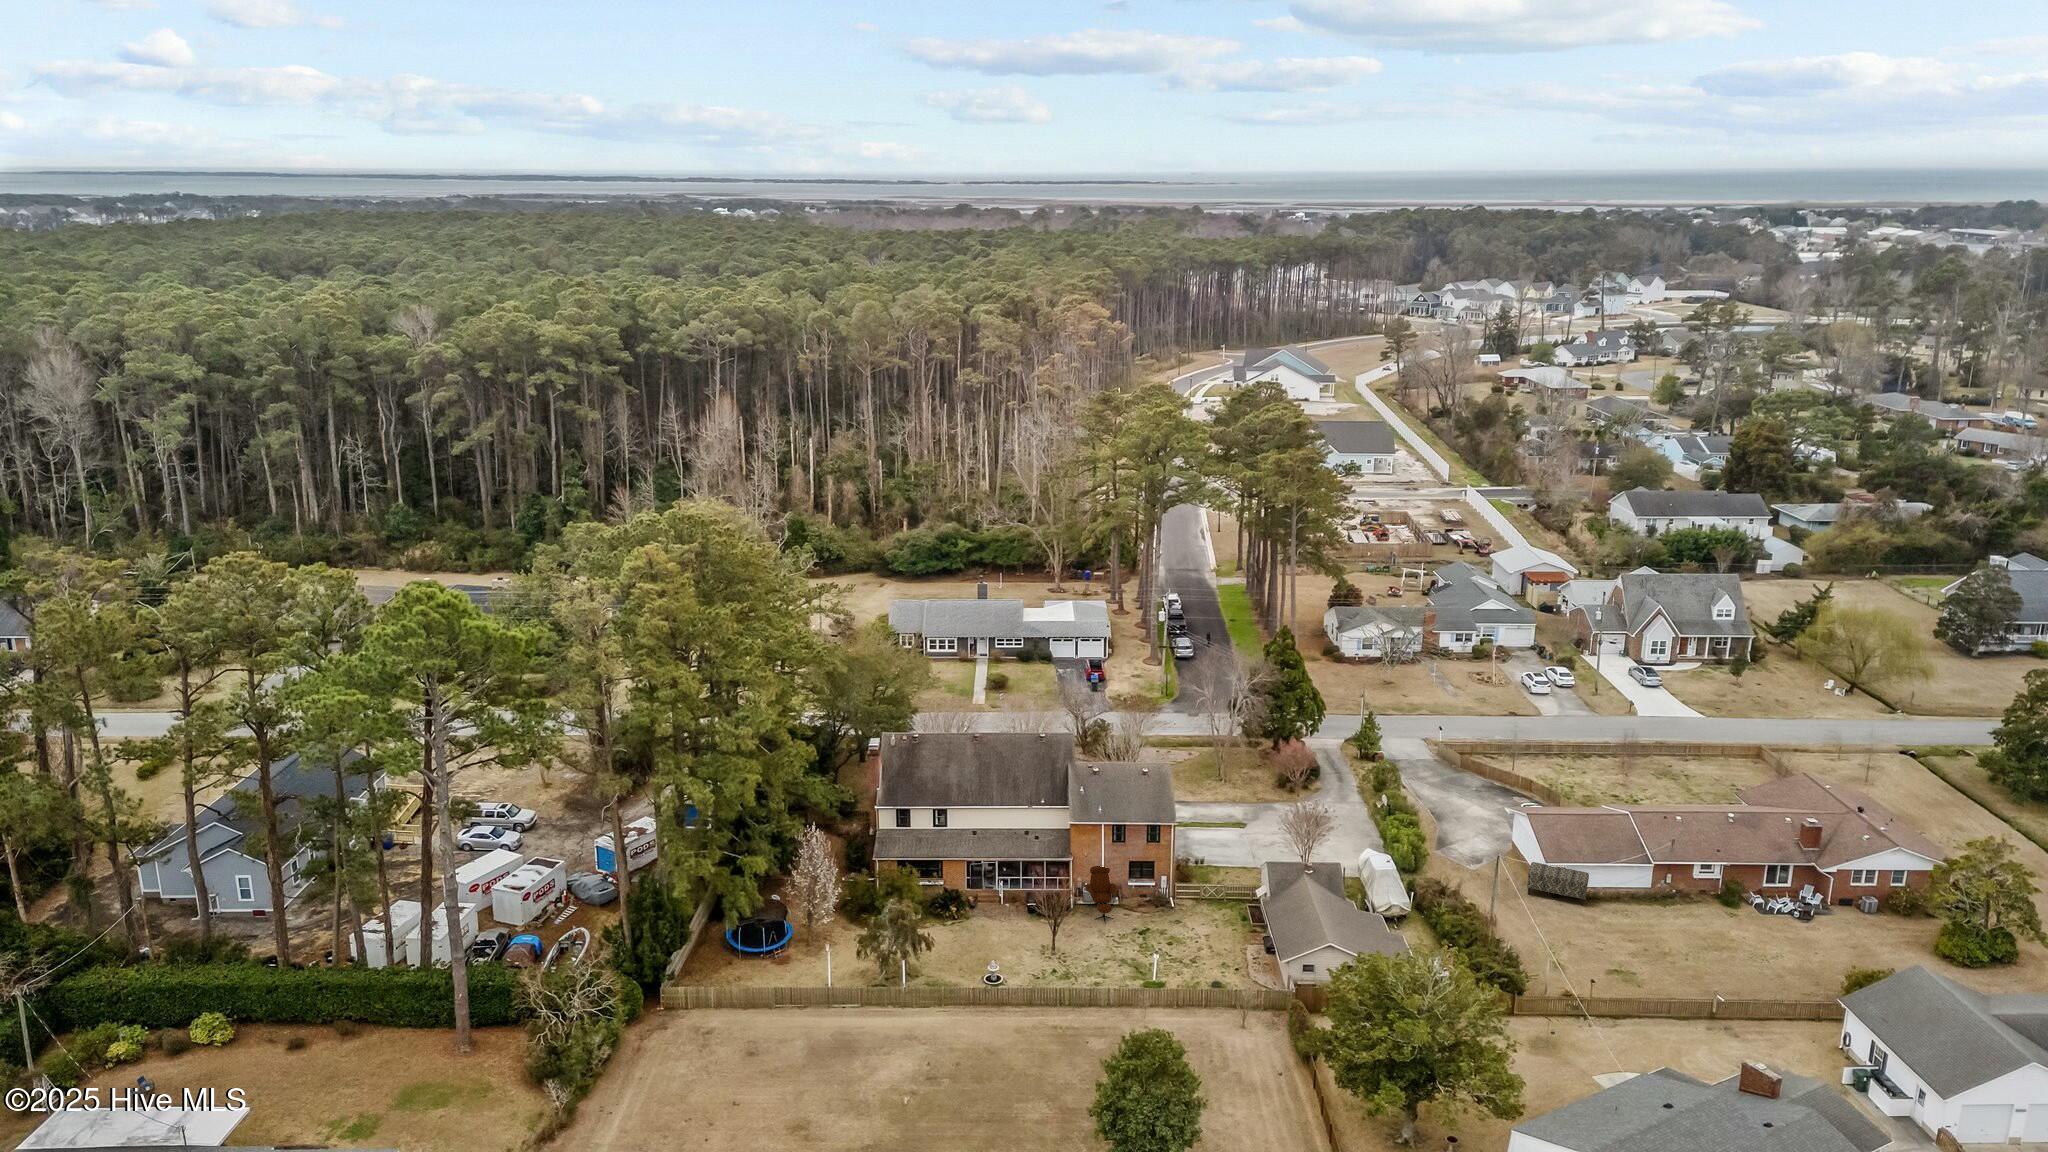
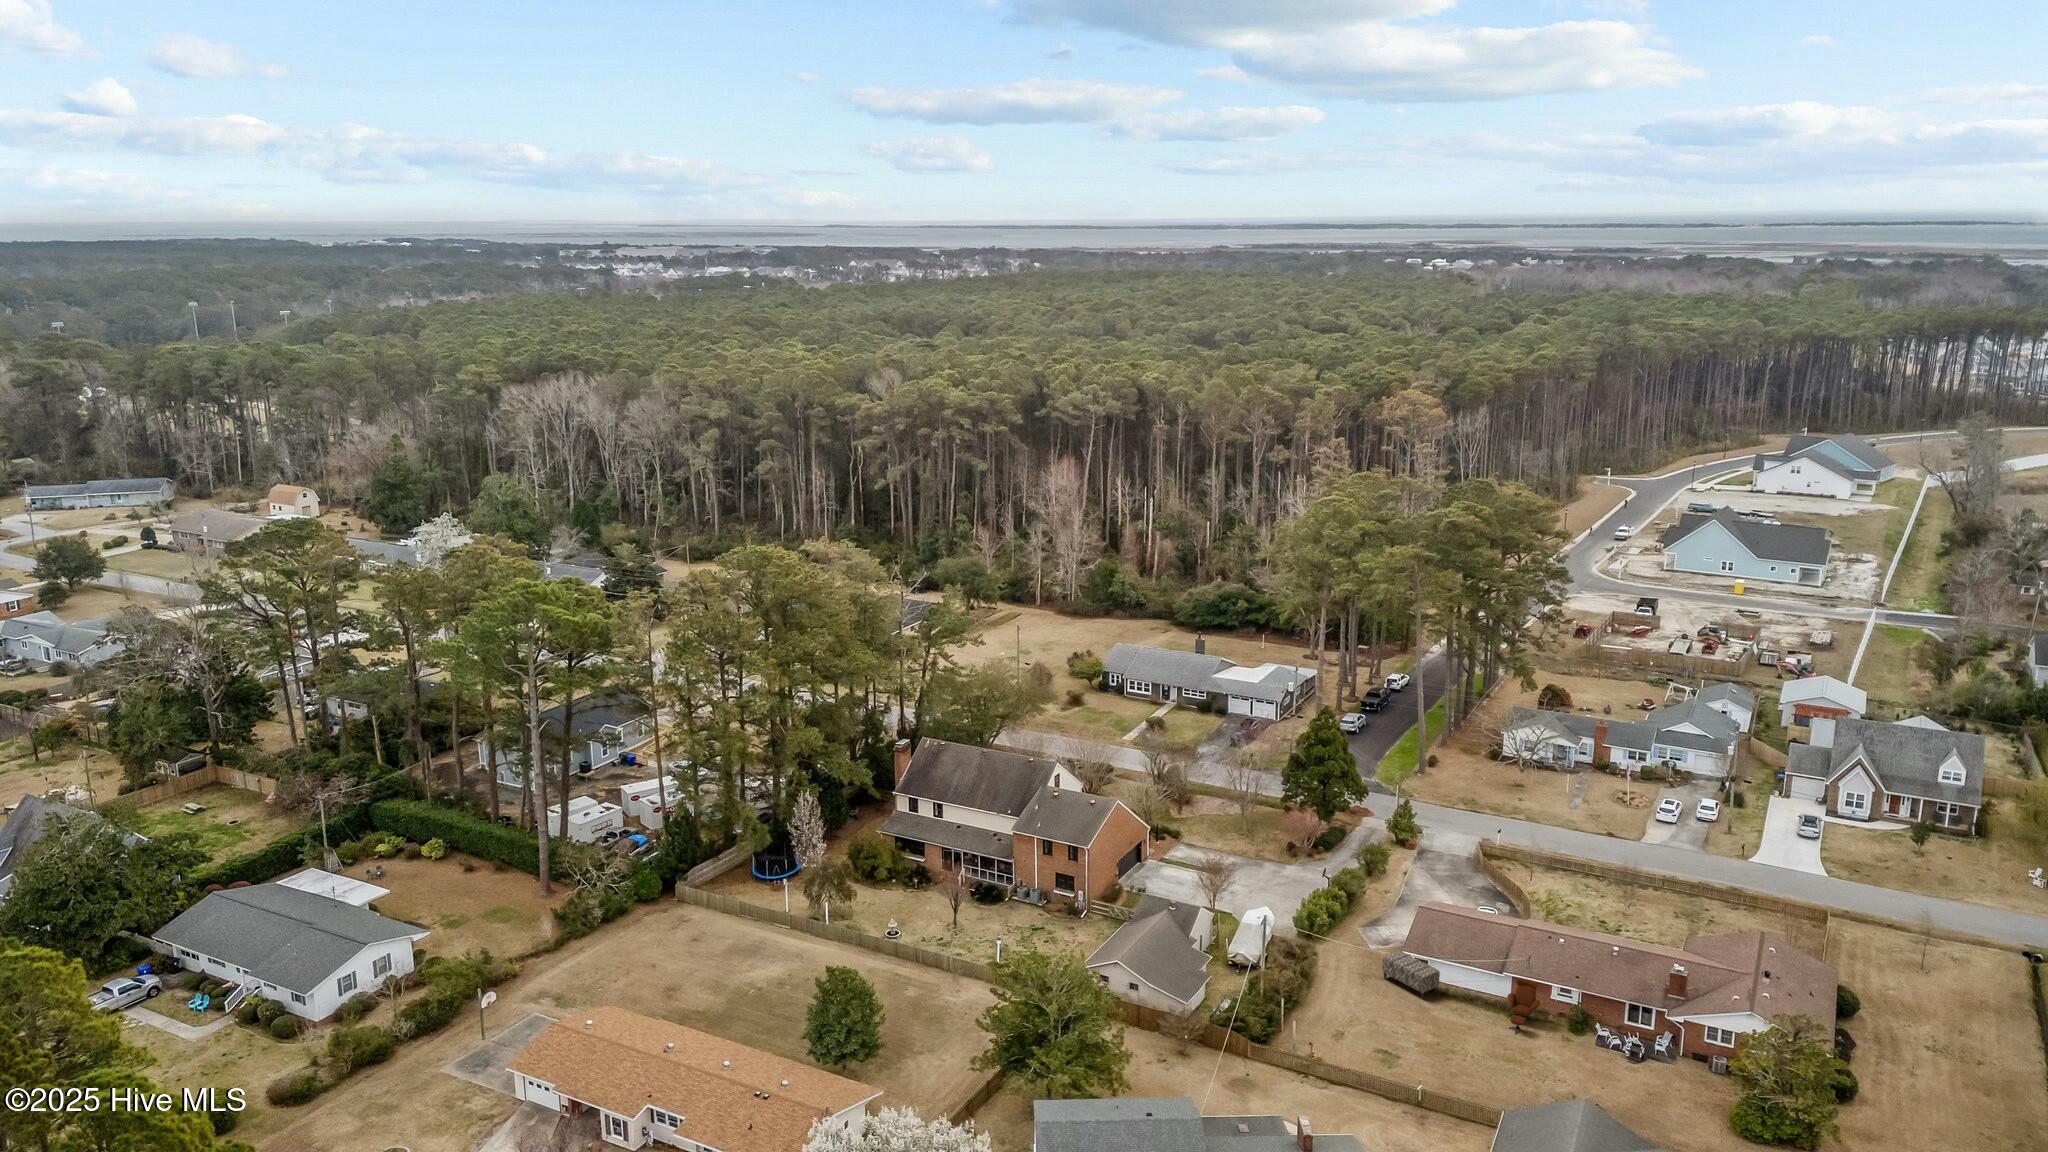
lounge chair: present [1085,866,1117,922] -> present [1507,978,1540,1034]

